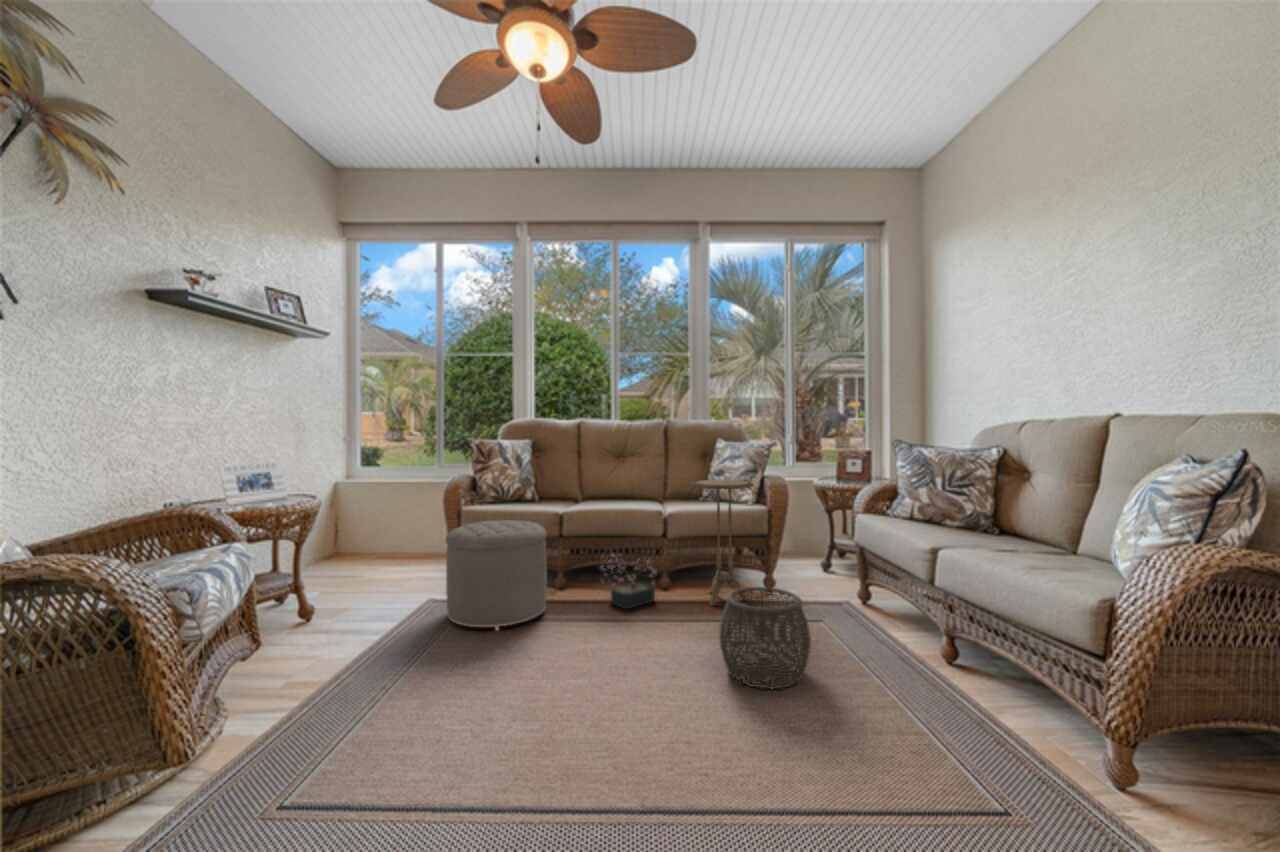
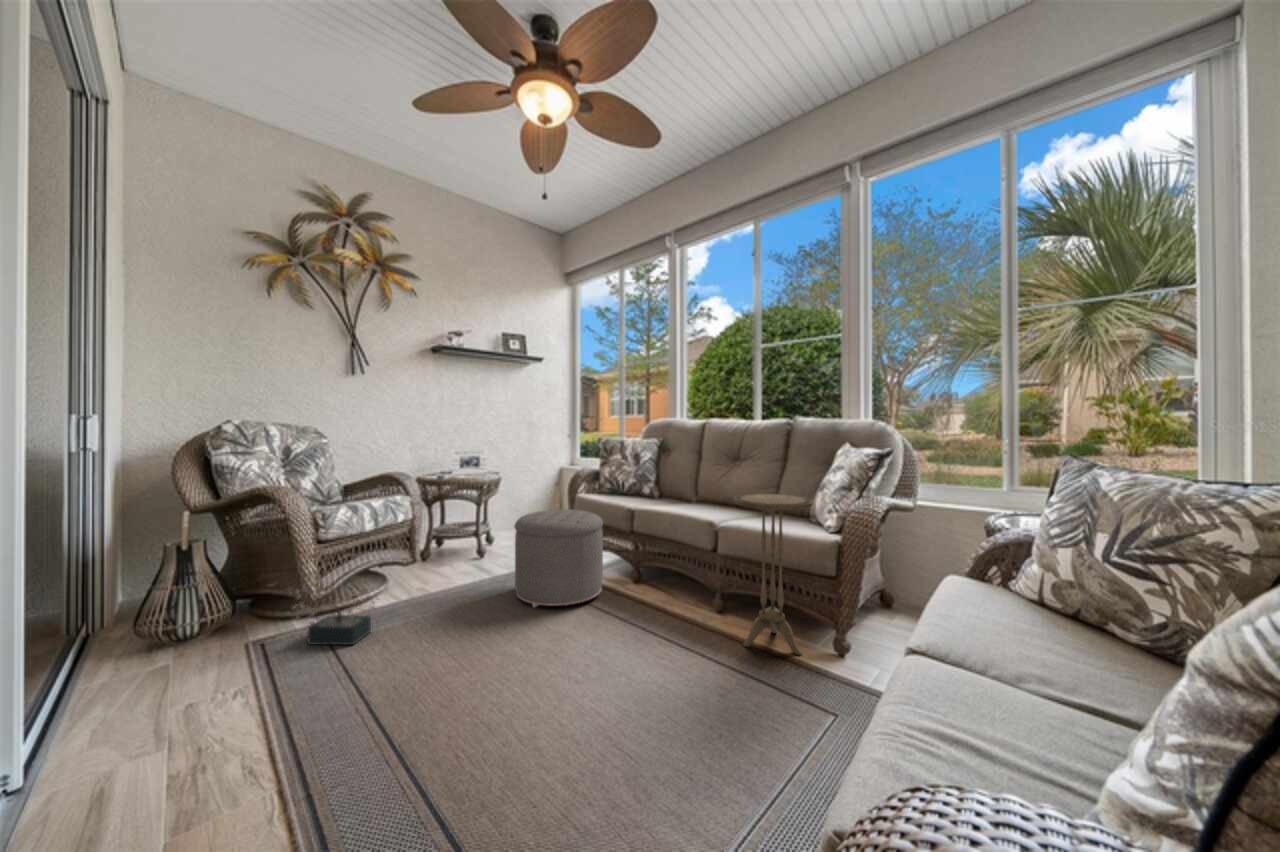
decorative plant: present [601,554,656,609] -> present [290,574,377,645]
woven basket: present [719,587,811,689] -> none [586,631,704,781]

